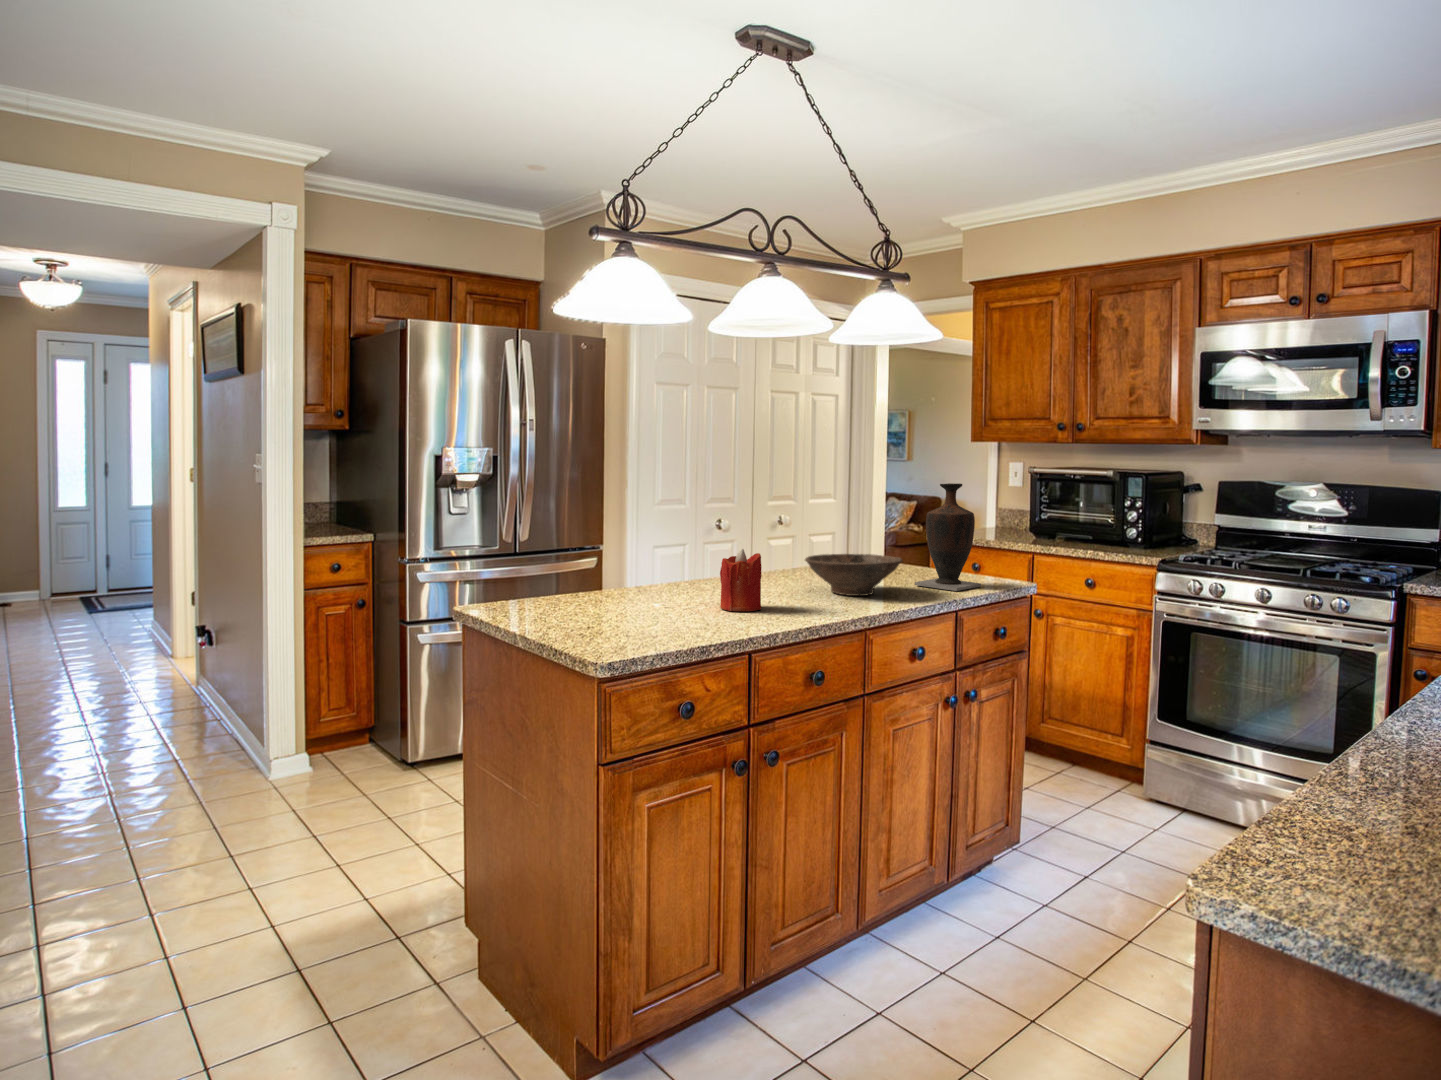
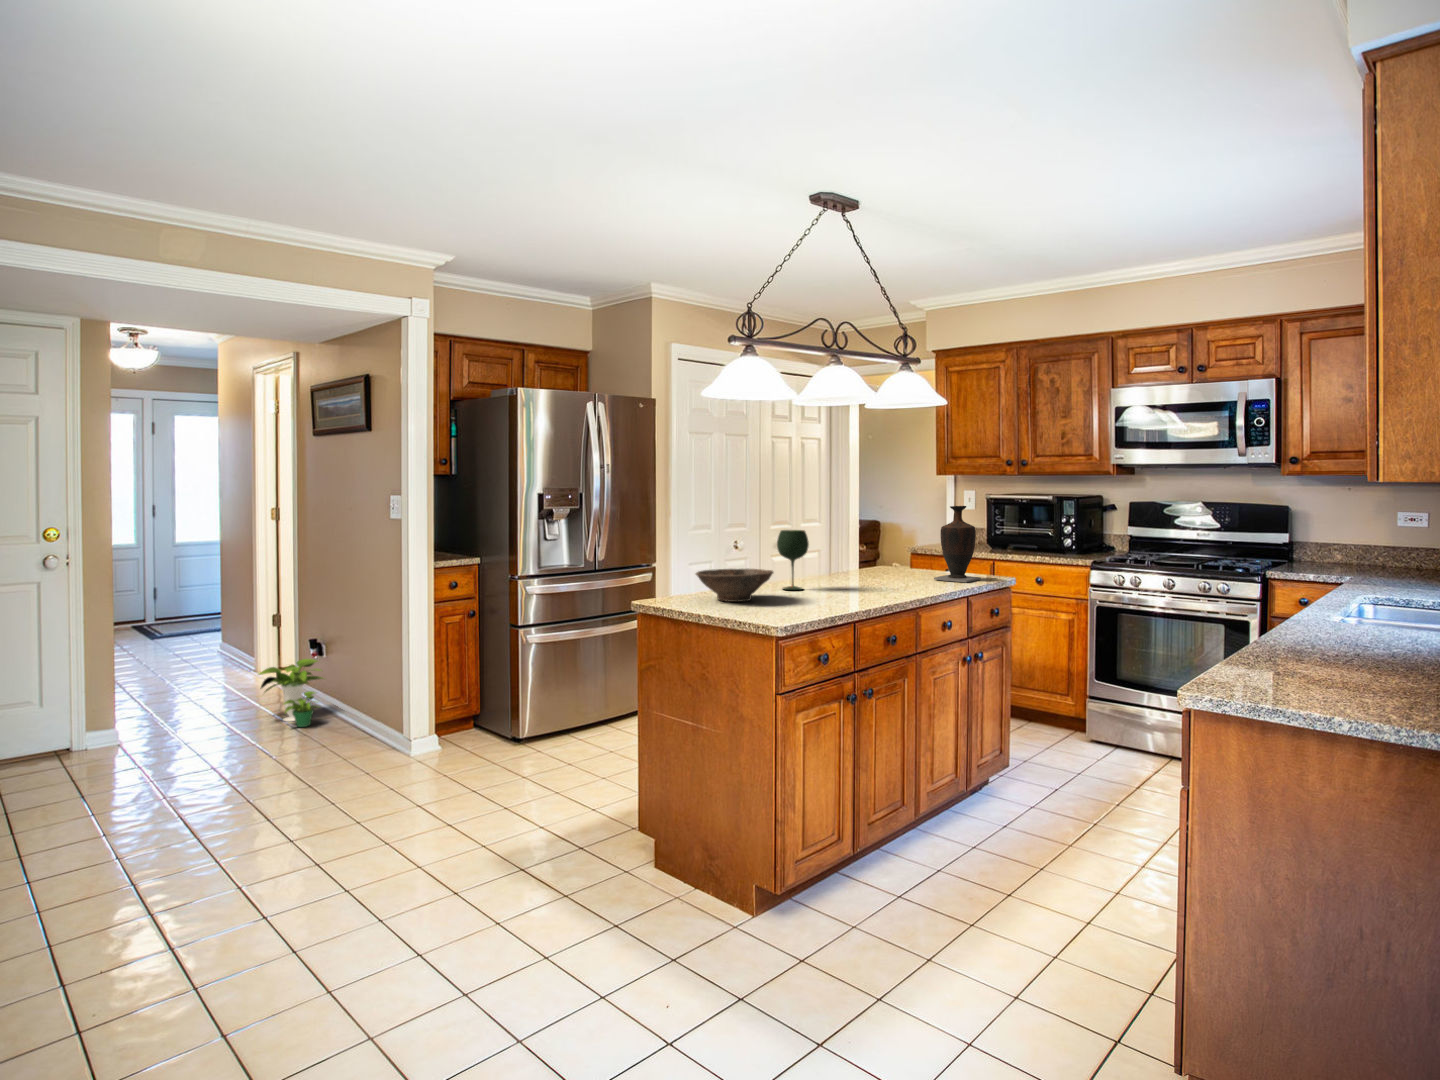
wine glass: none [682,513,726,597] -> present [777,530,809,590]
candle: present [720,549,762,611] -> none [813,554,844,597]
bowl: present [805,554,902,596] -> present [696,569,773,602]
potted plant: none [121,651,209,734] -> present [259,659,323,727]

